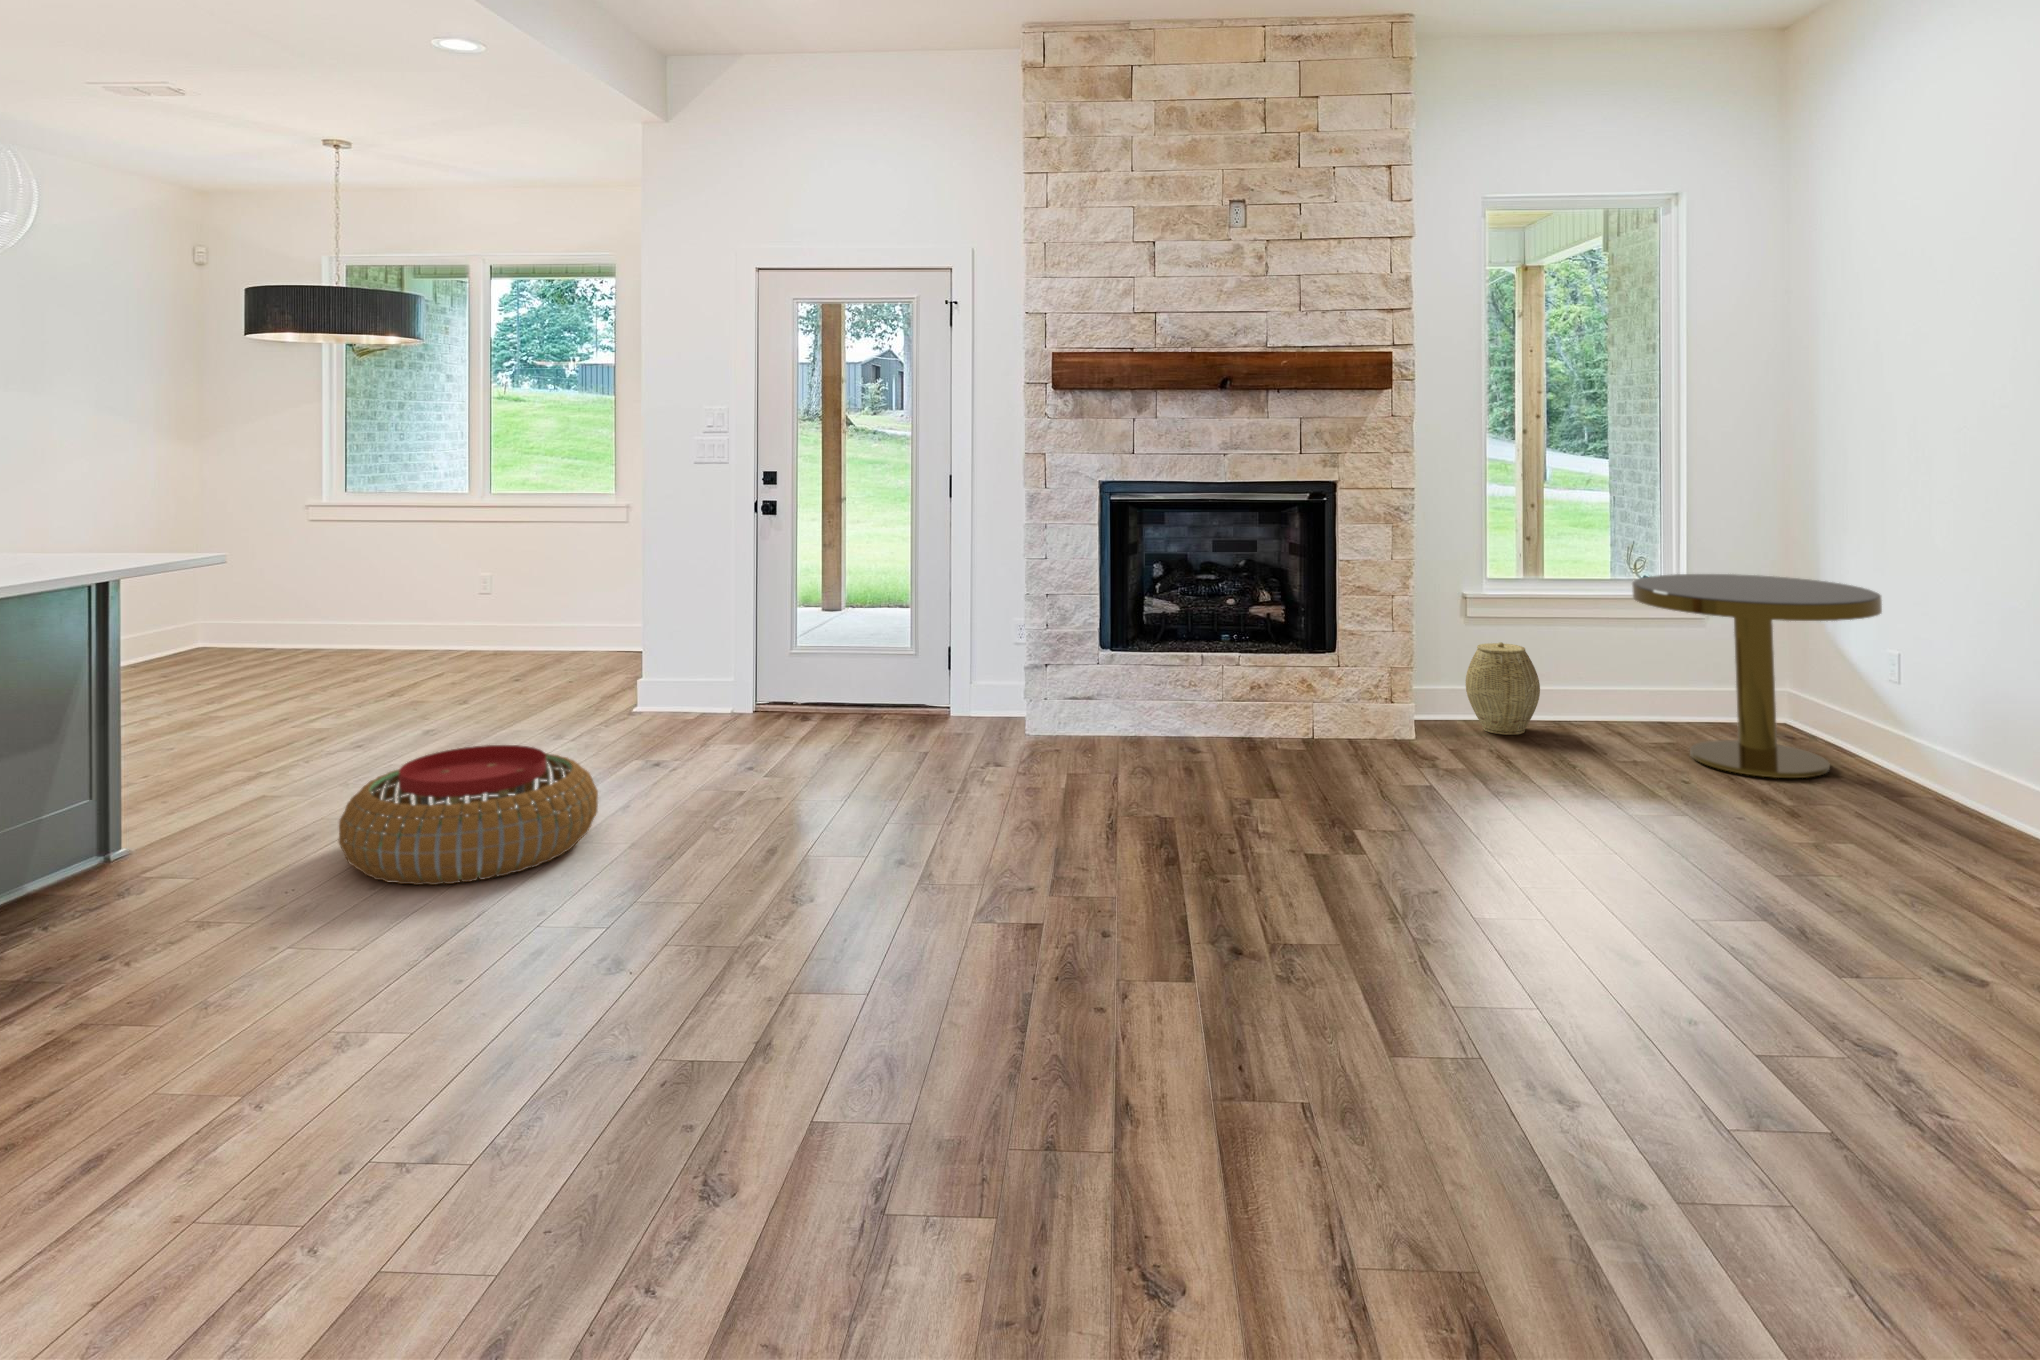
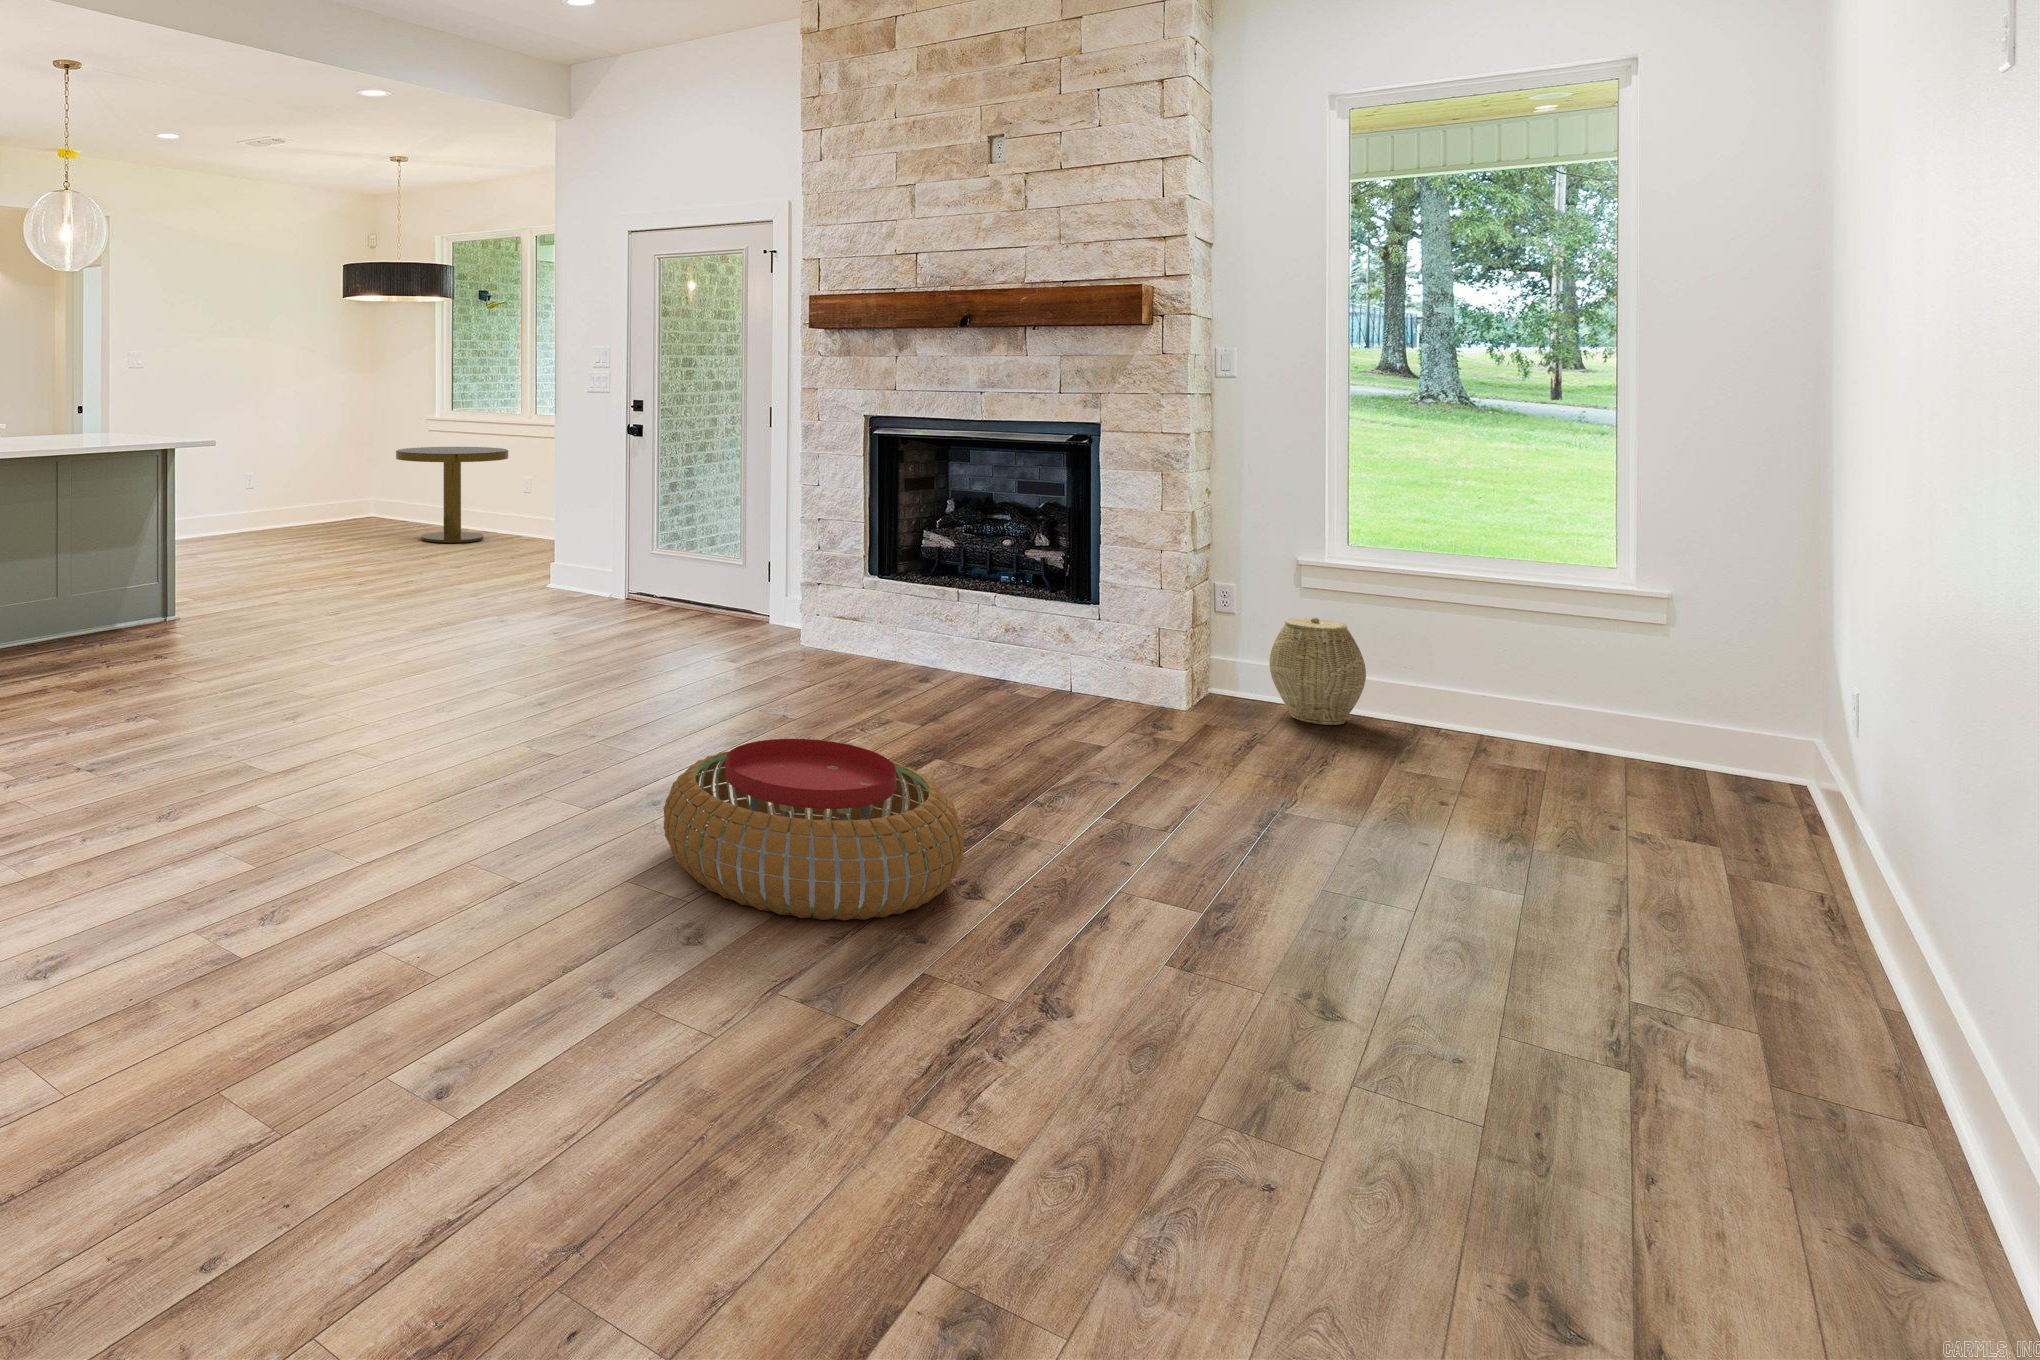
side table: present [1632,574,1882,778] -> present [396,447,508,543]
pouf: present [339,745,598,885] -> present [663,739,964,921]

